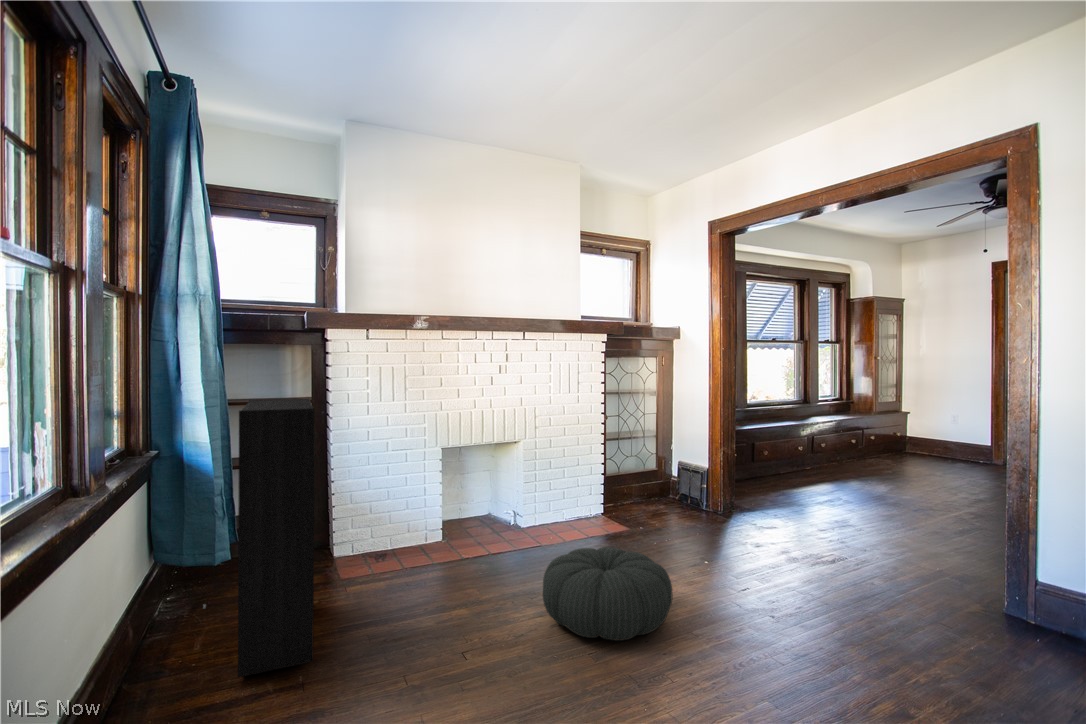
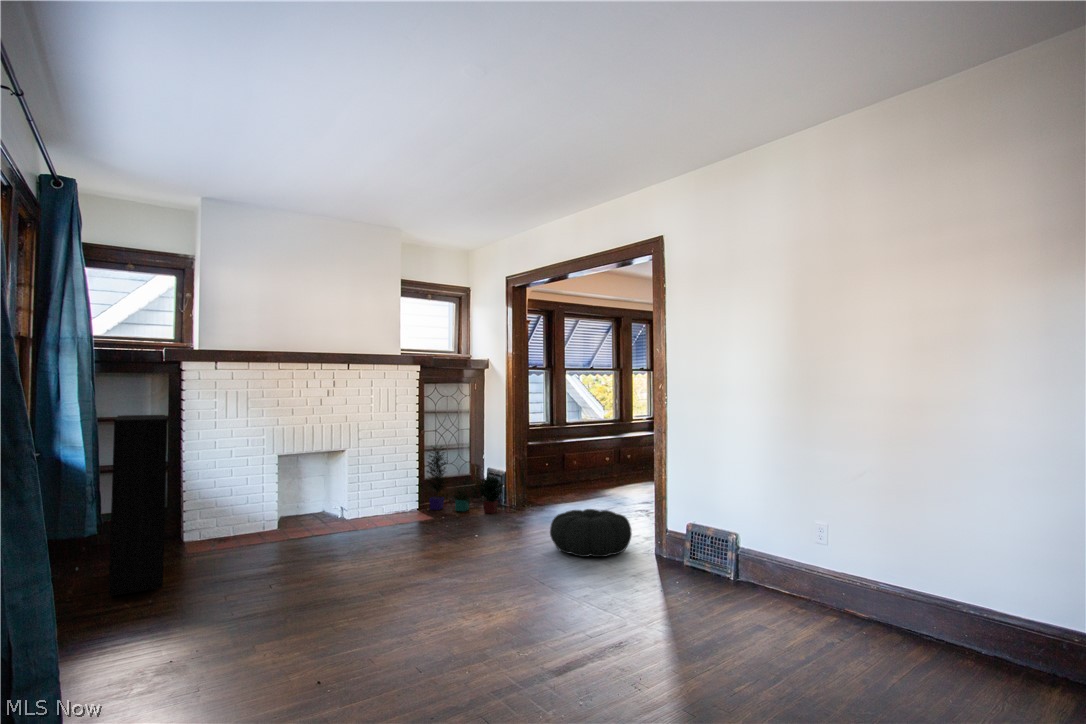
potted plant: none [609,435,717,525] -> present [427,446,503,513]
pouf: present [543,547,673,641] -> present [550,509,632,557]

